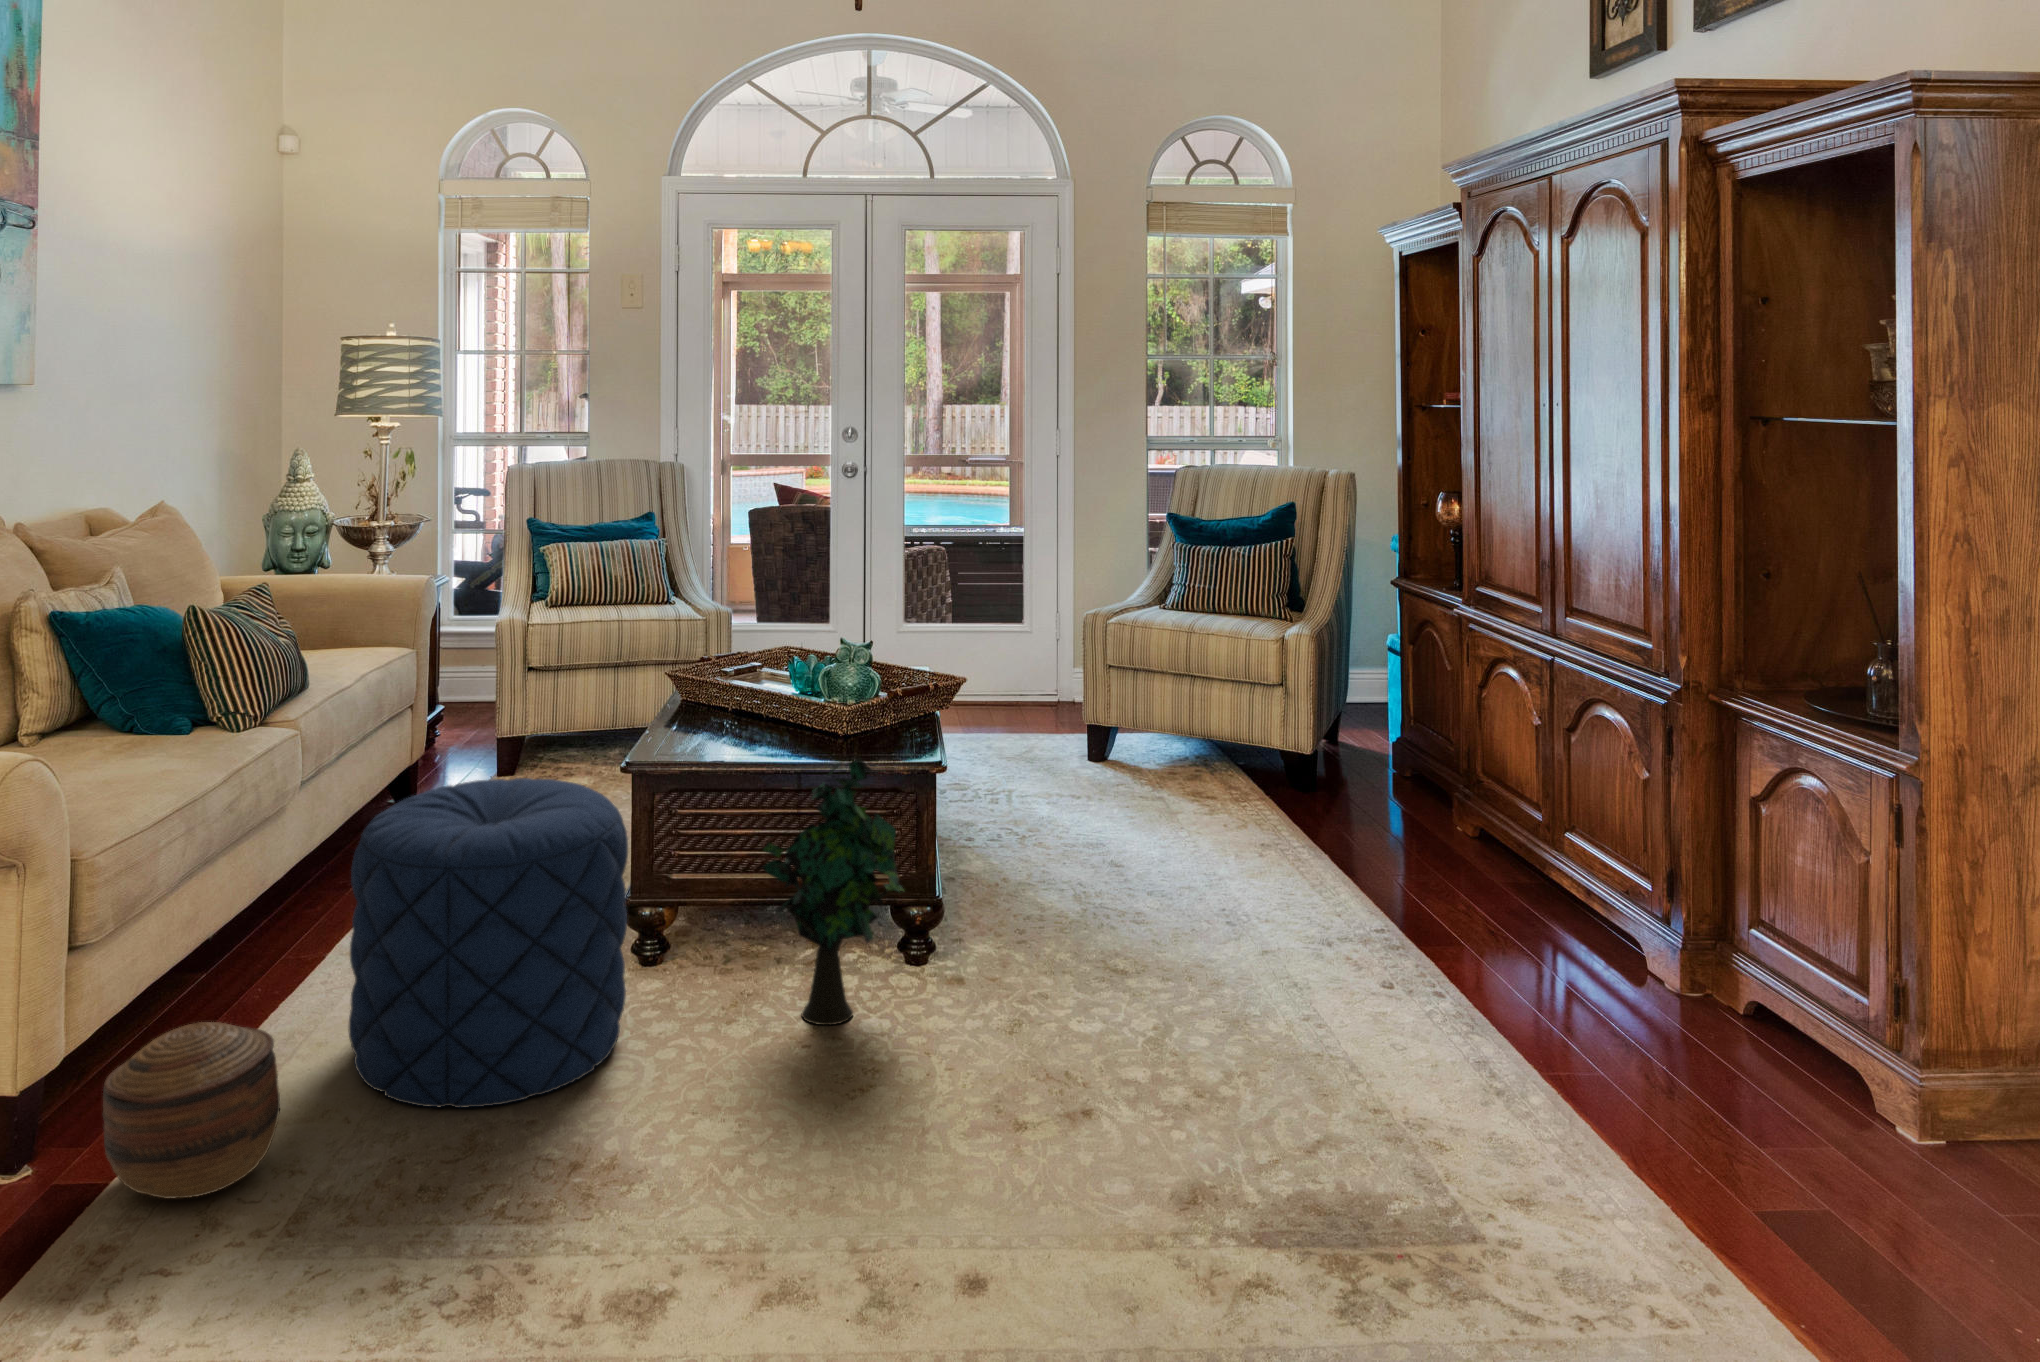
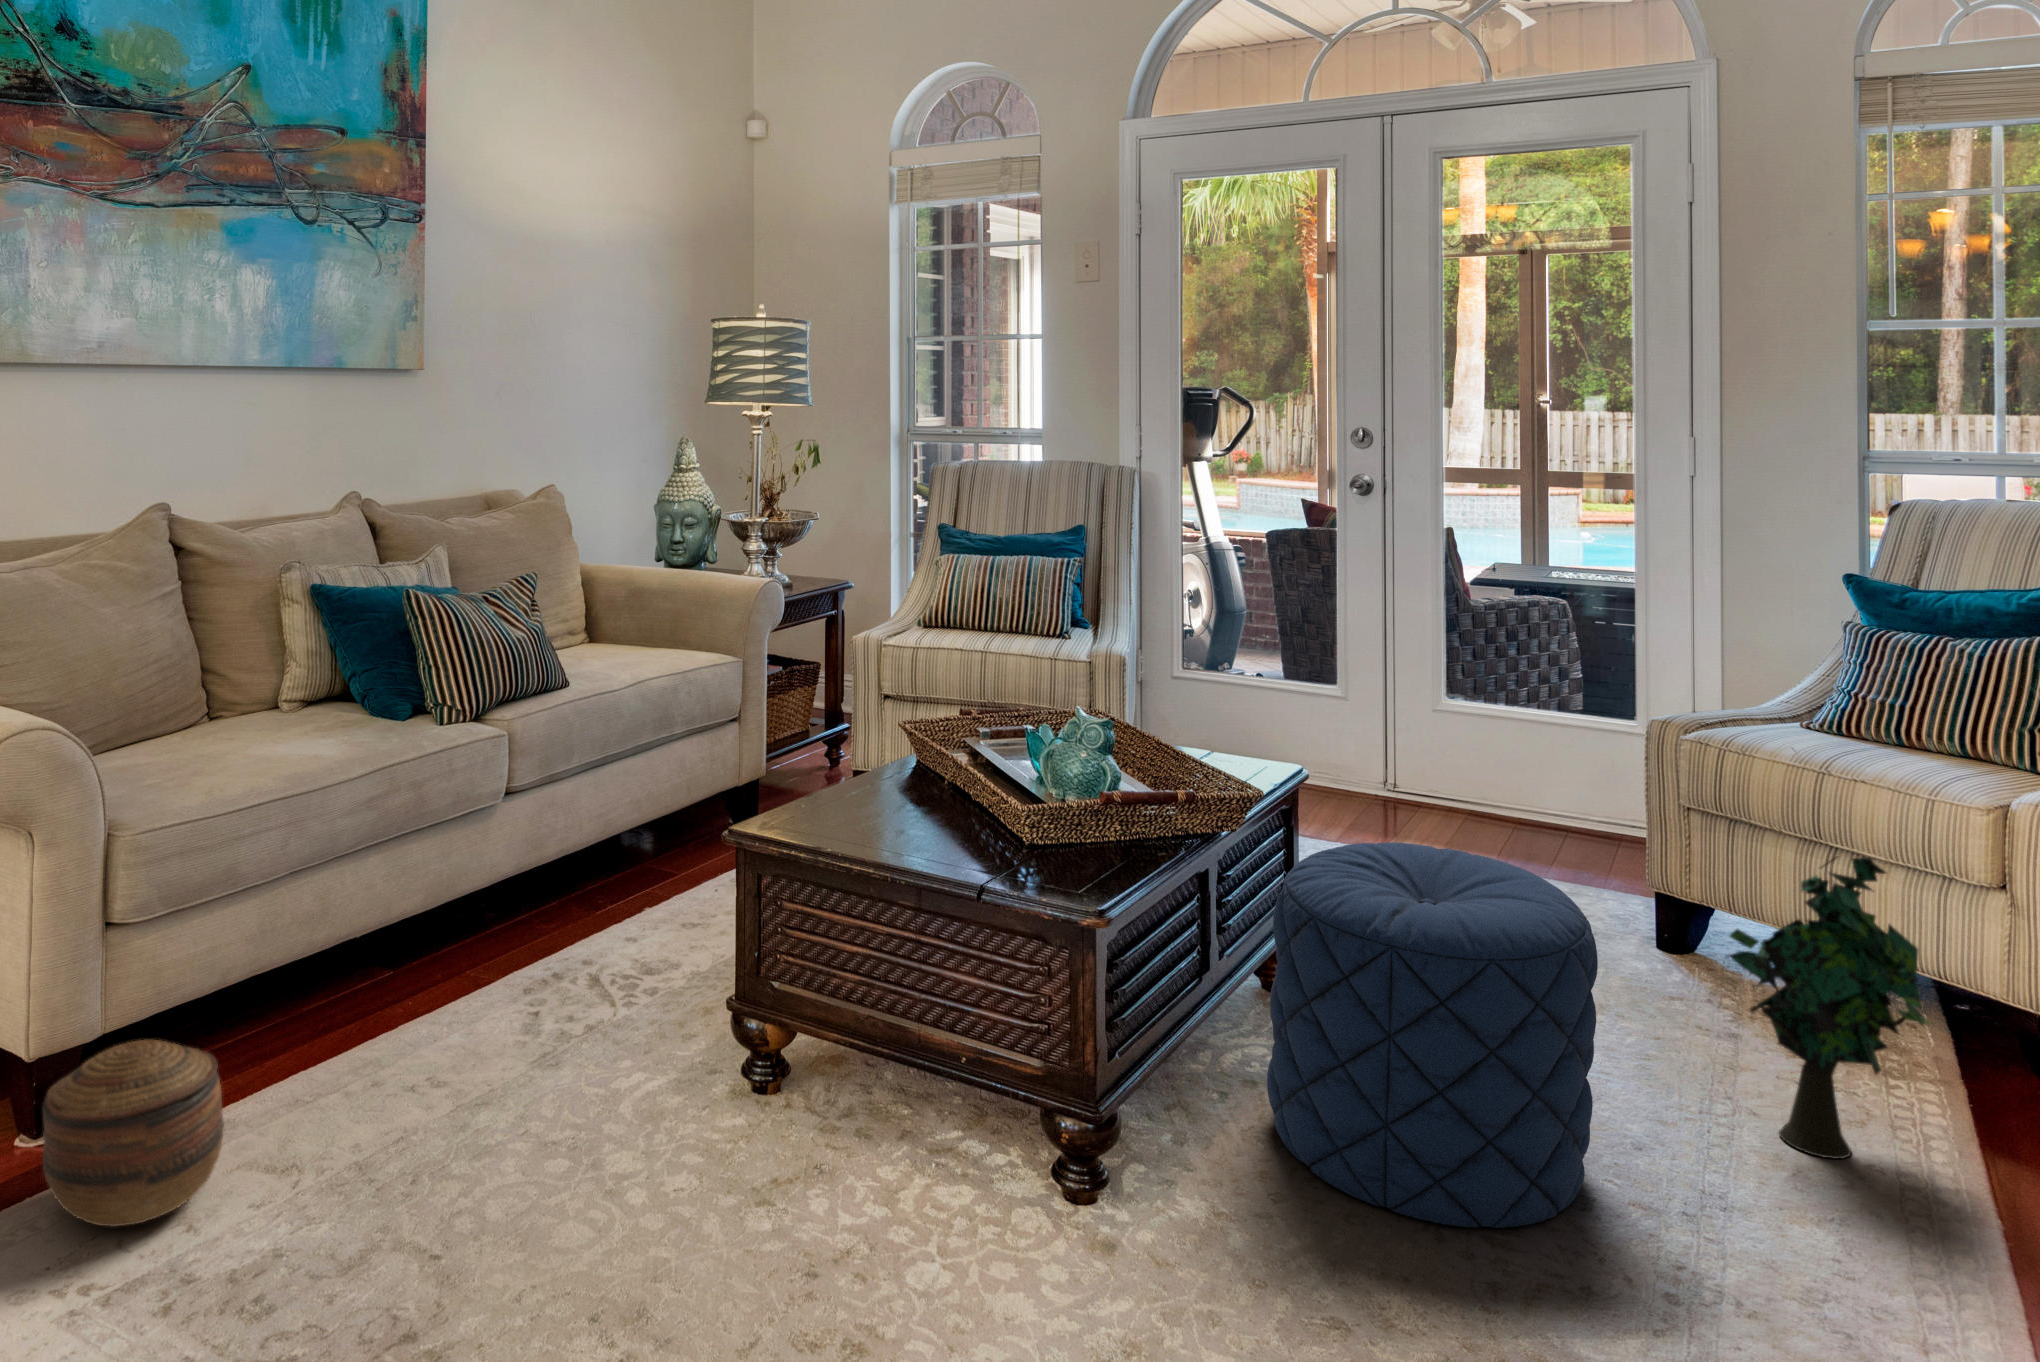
decorative plant: present [759,760,904,1025] -> present [1728,857,1928,1159]
pouf: present [348,778,628,1108] -> present [1267,843,1598,1228]

